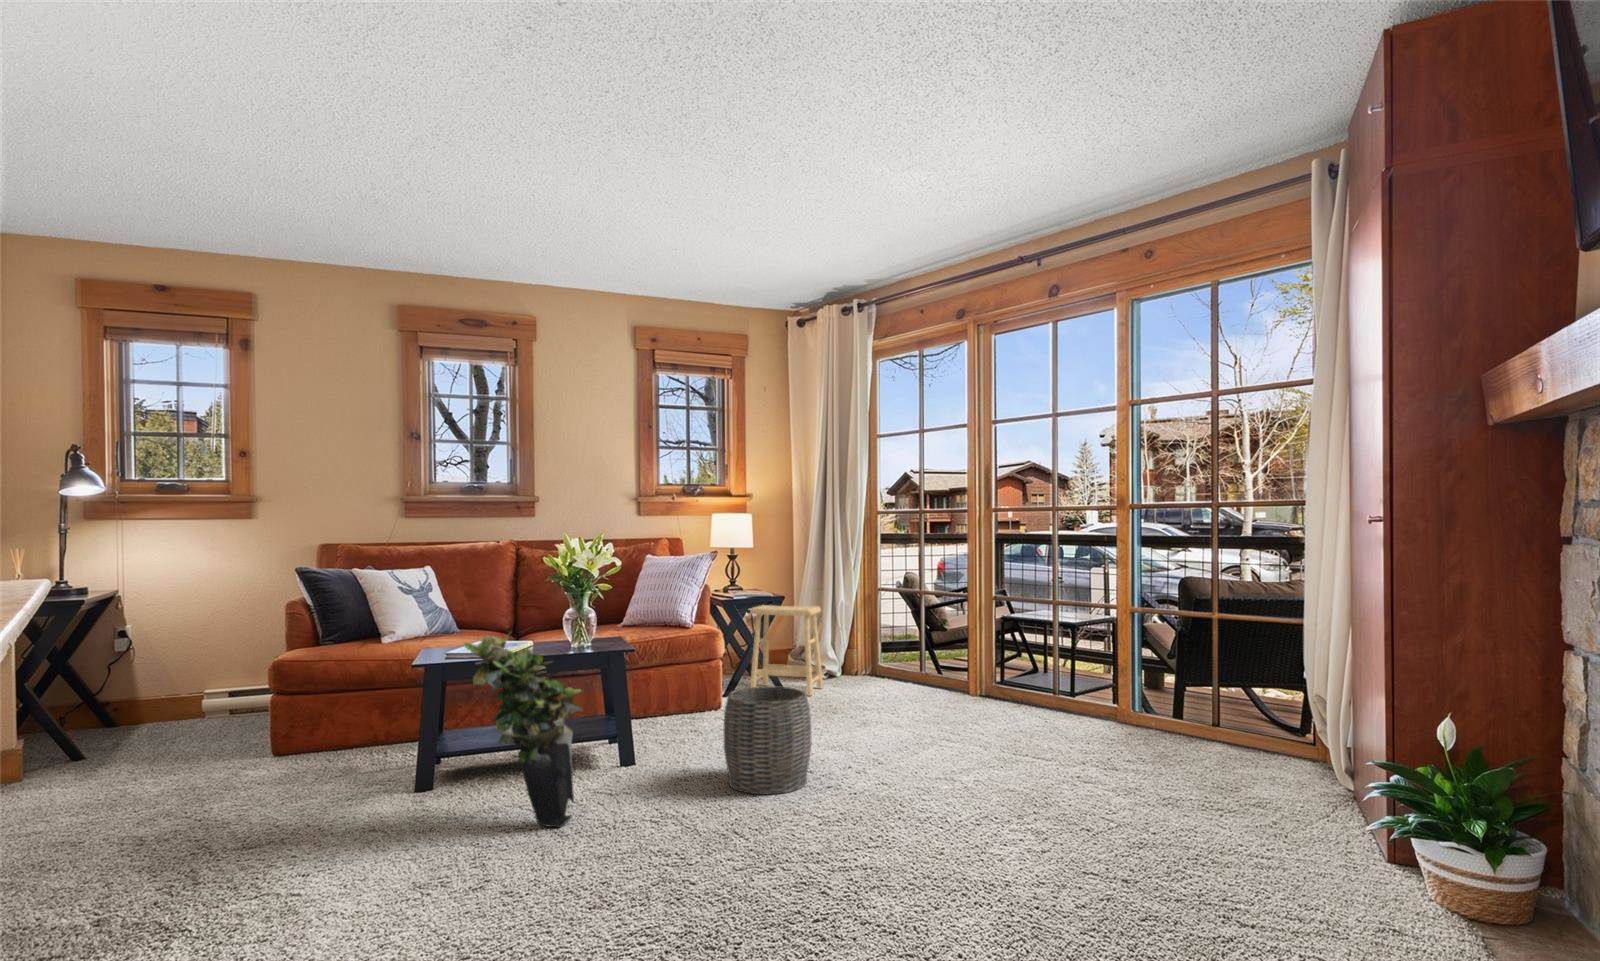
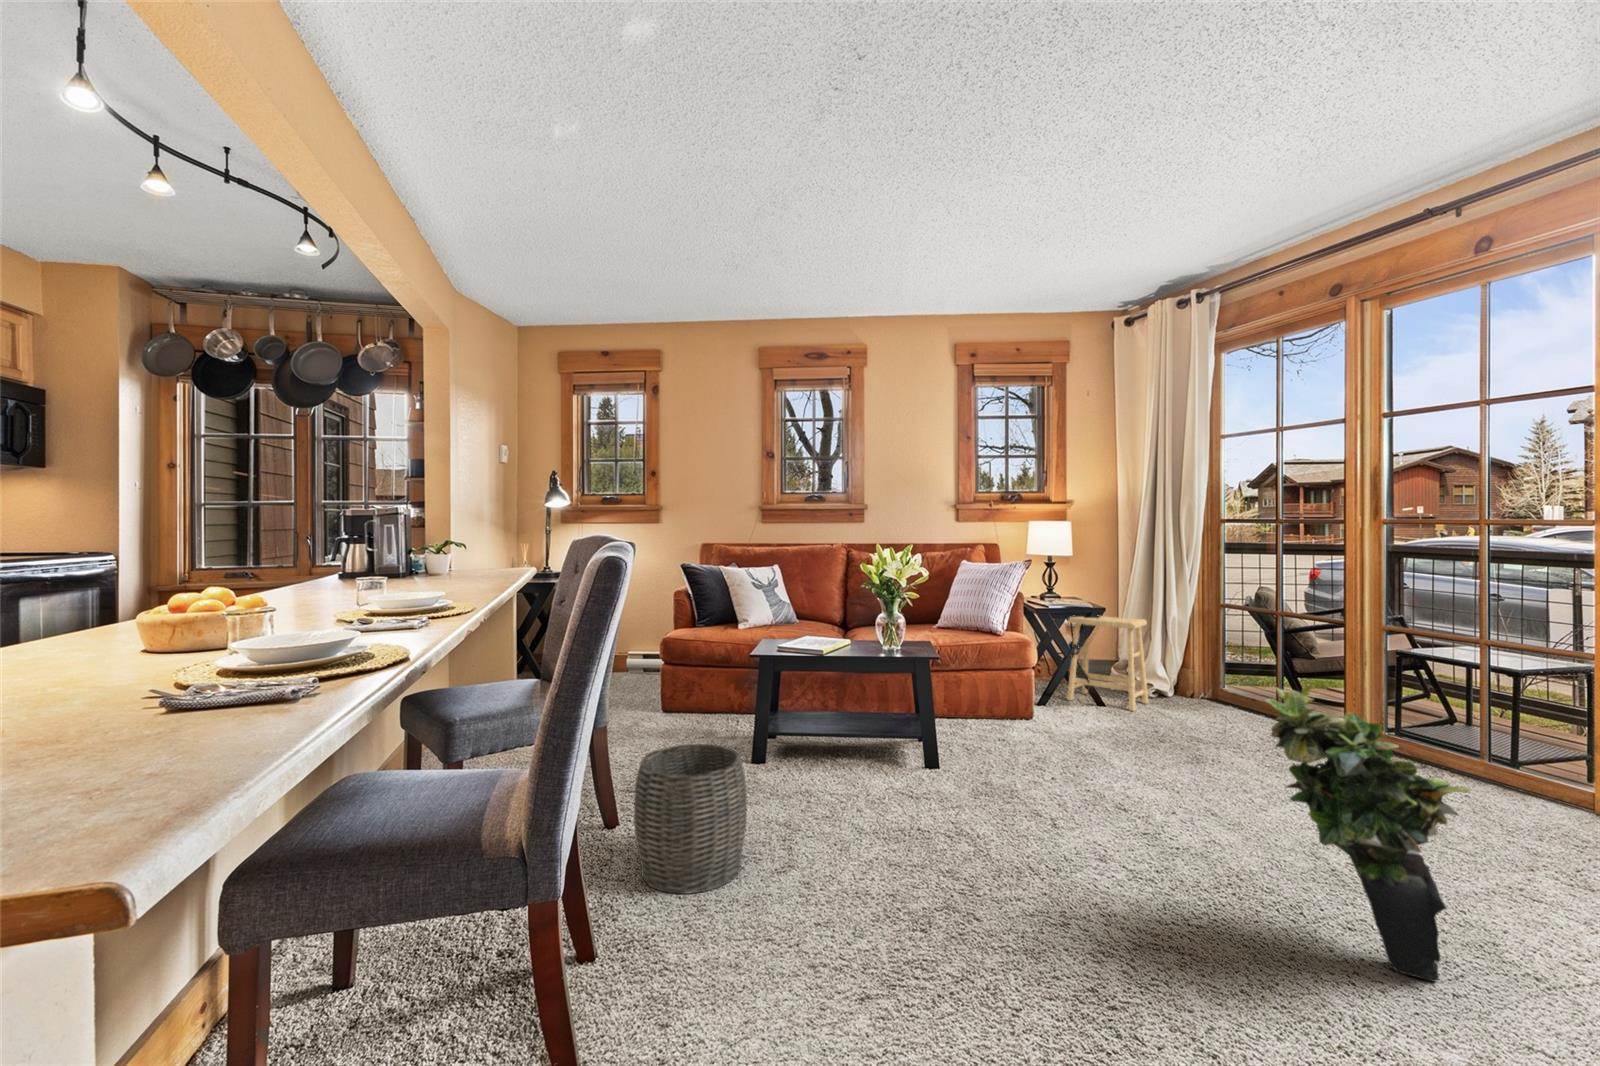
potted plant: present [462,636,583,827] -> present [1266,684,1471,982]
woven basket: present [724,686,811,794] -> present [634,744,747,894]

